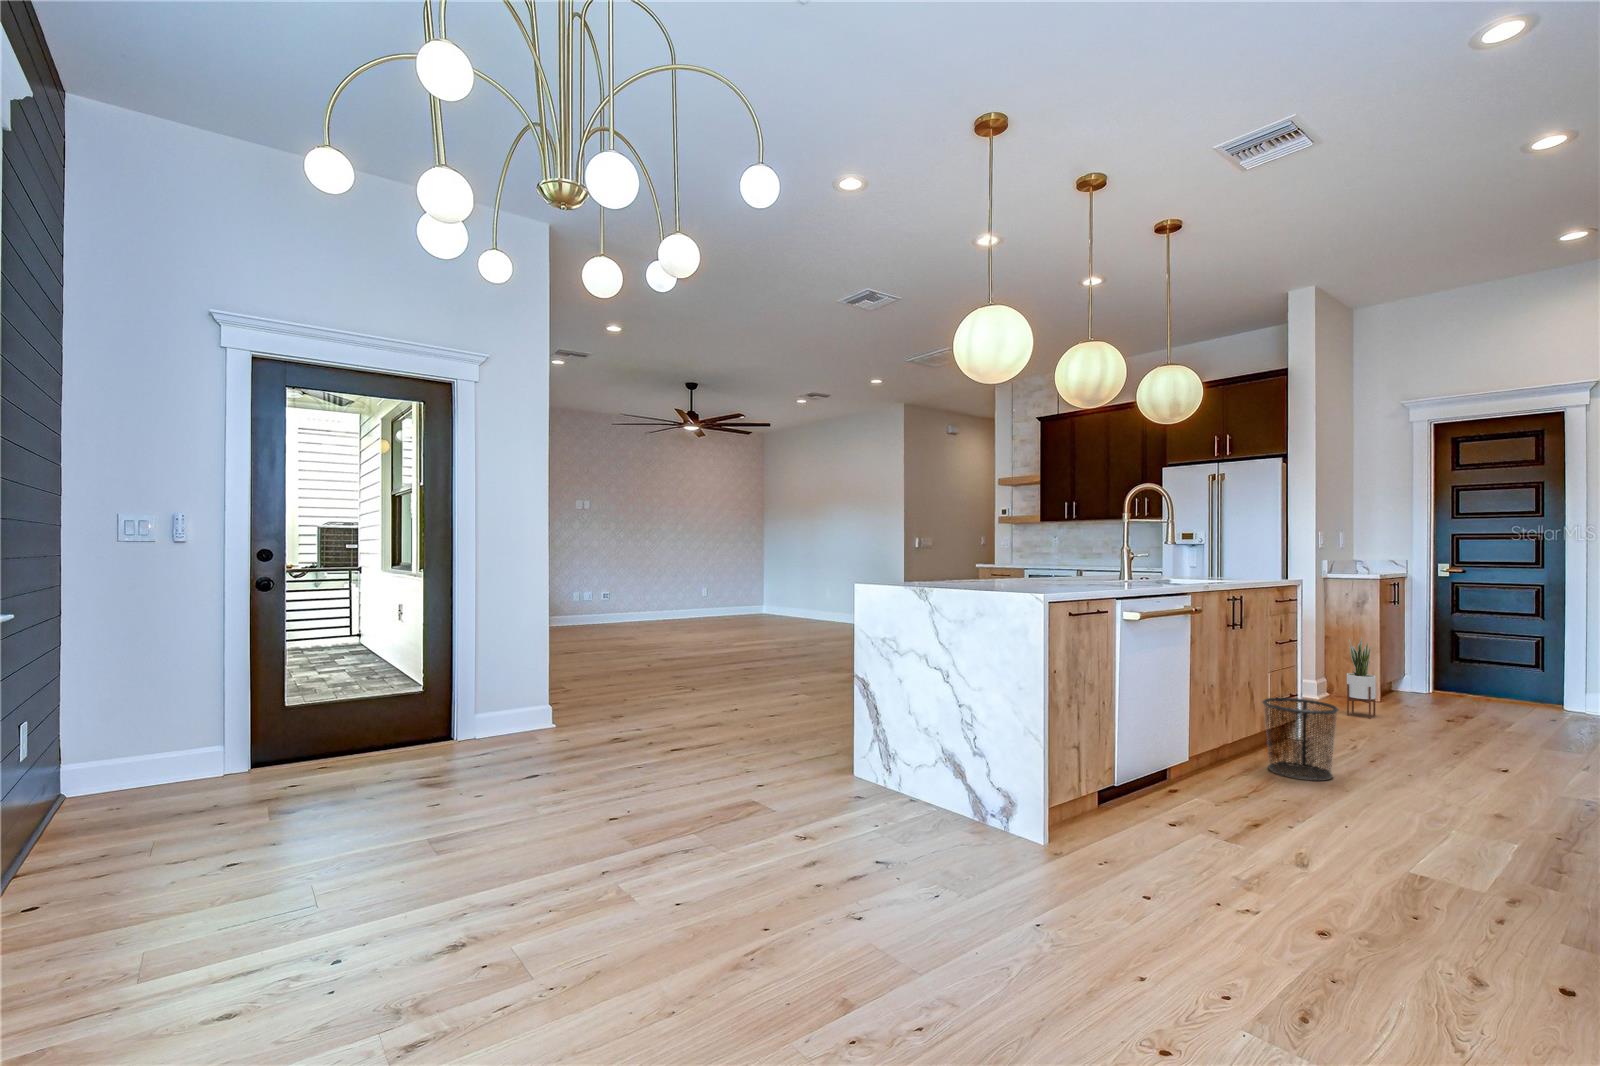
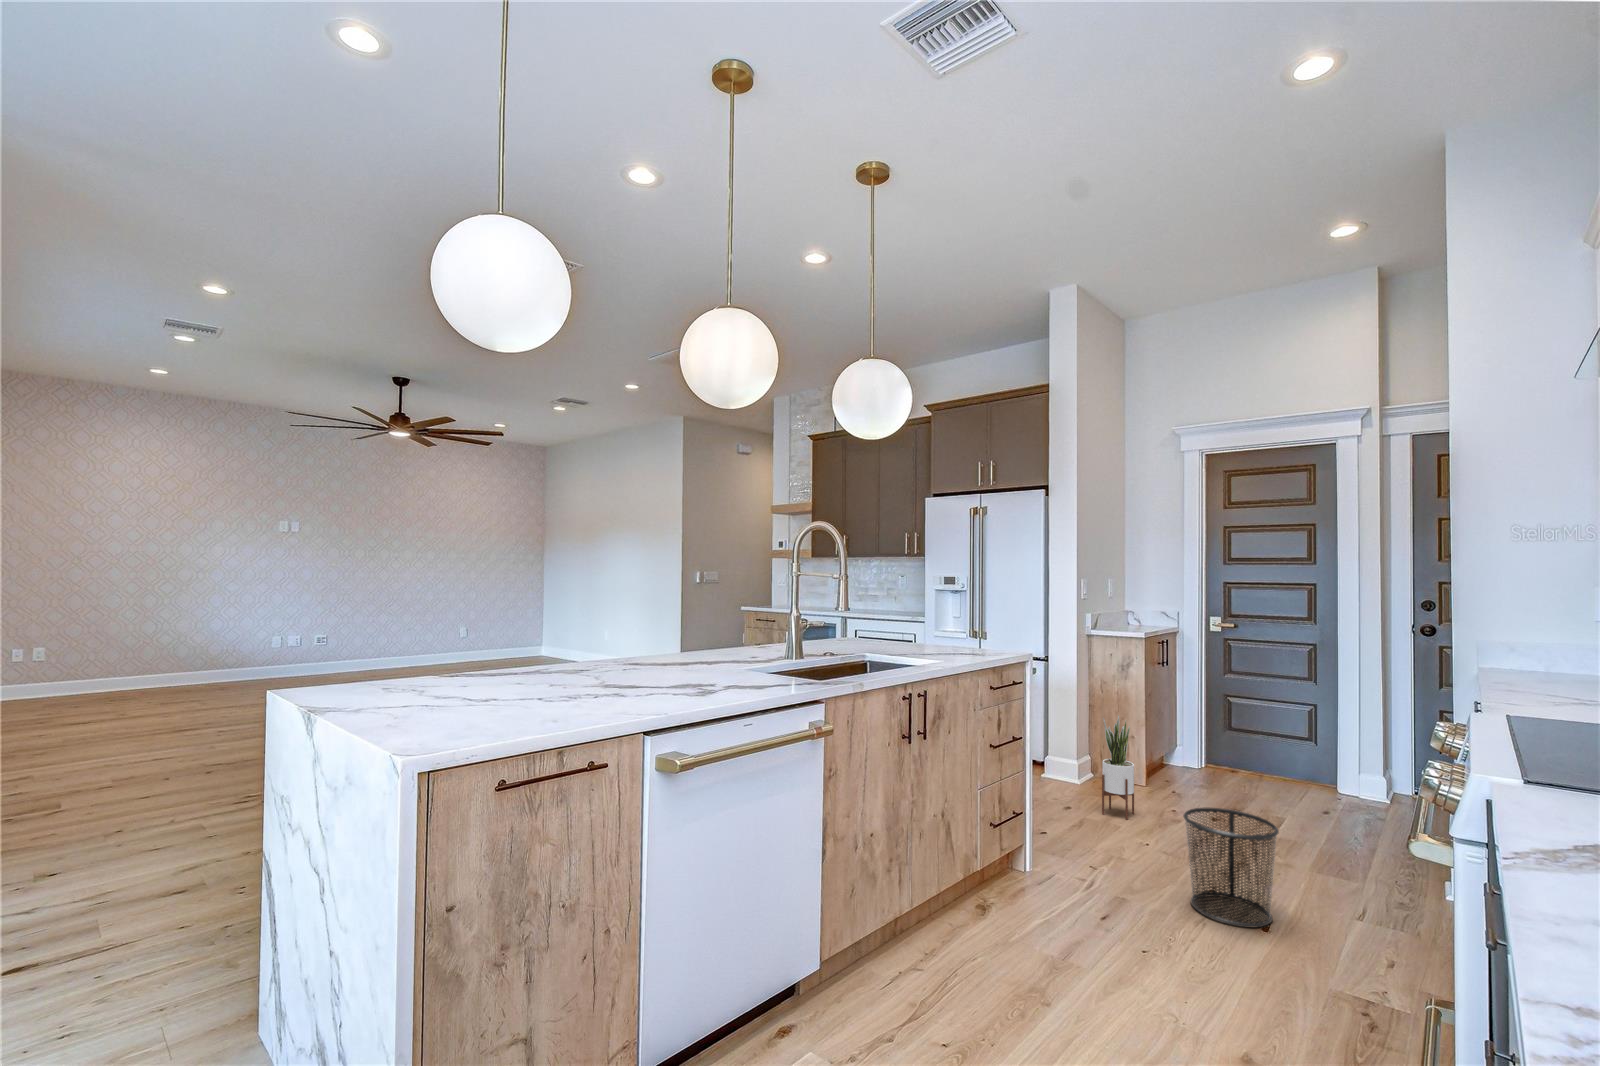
waste bin: present [1263,698,1338,781] -> present [1183,808,1279,927]

